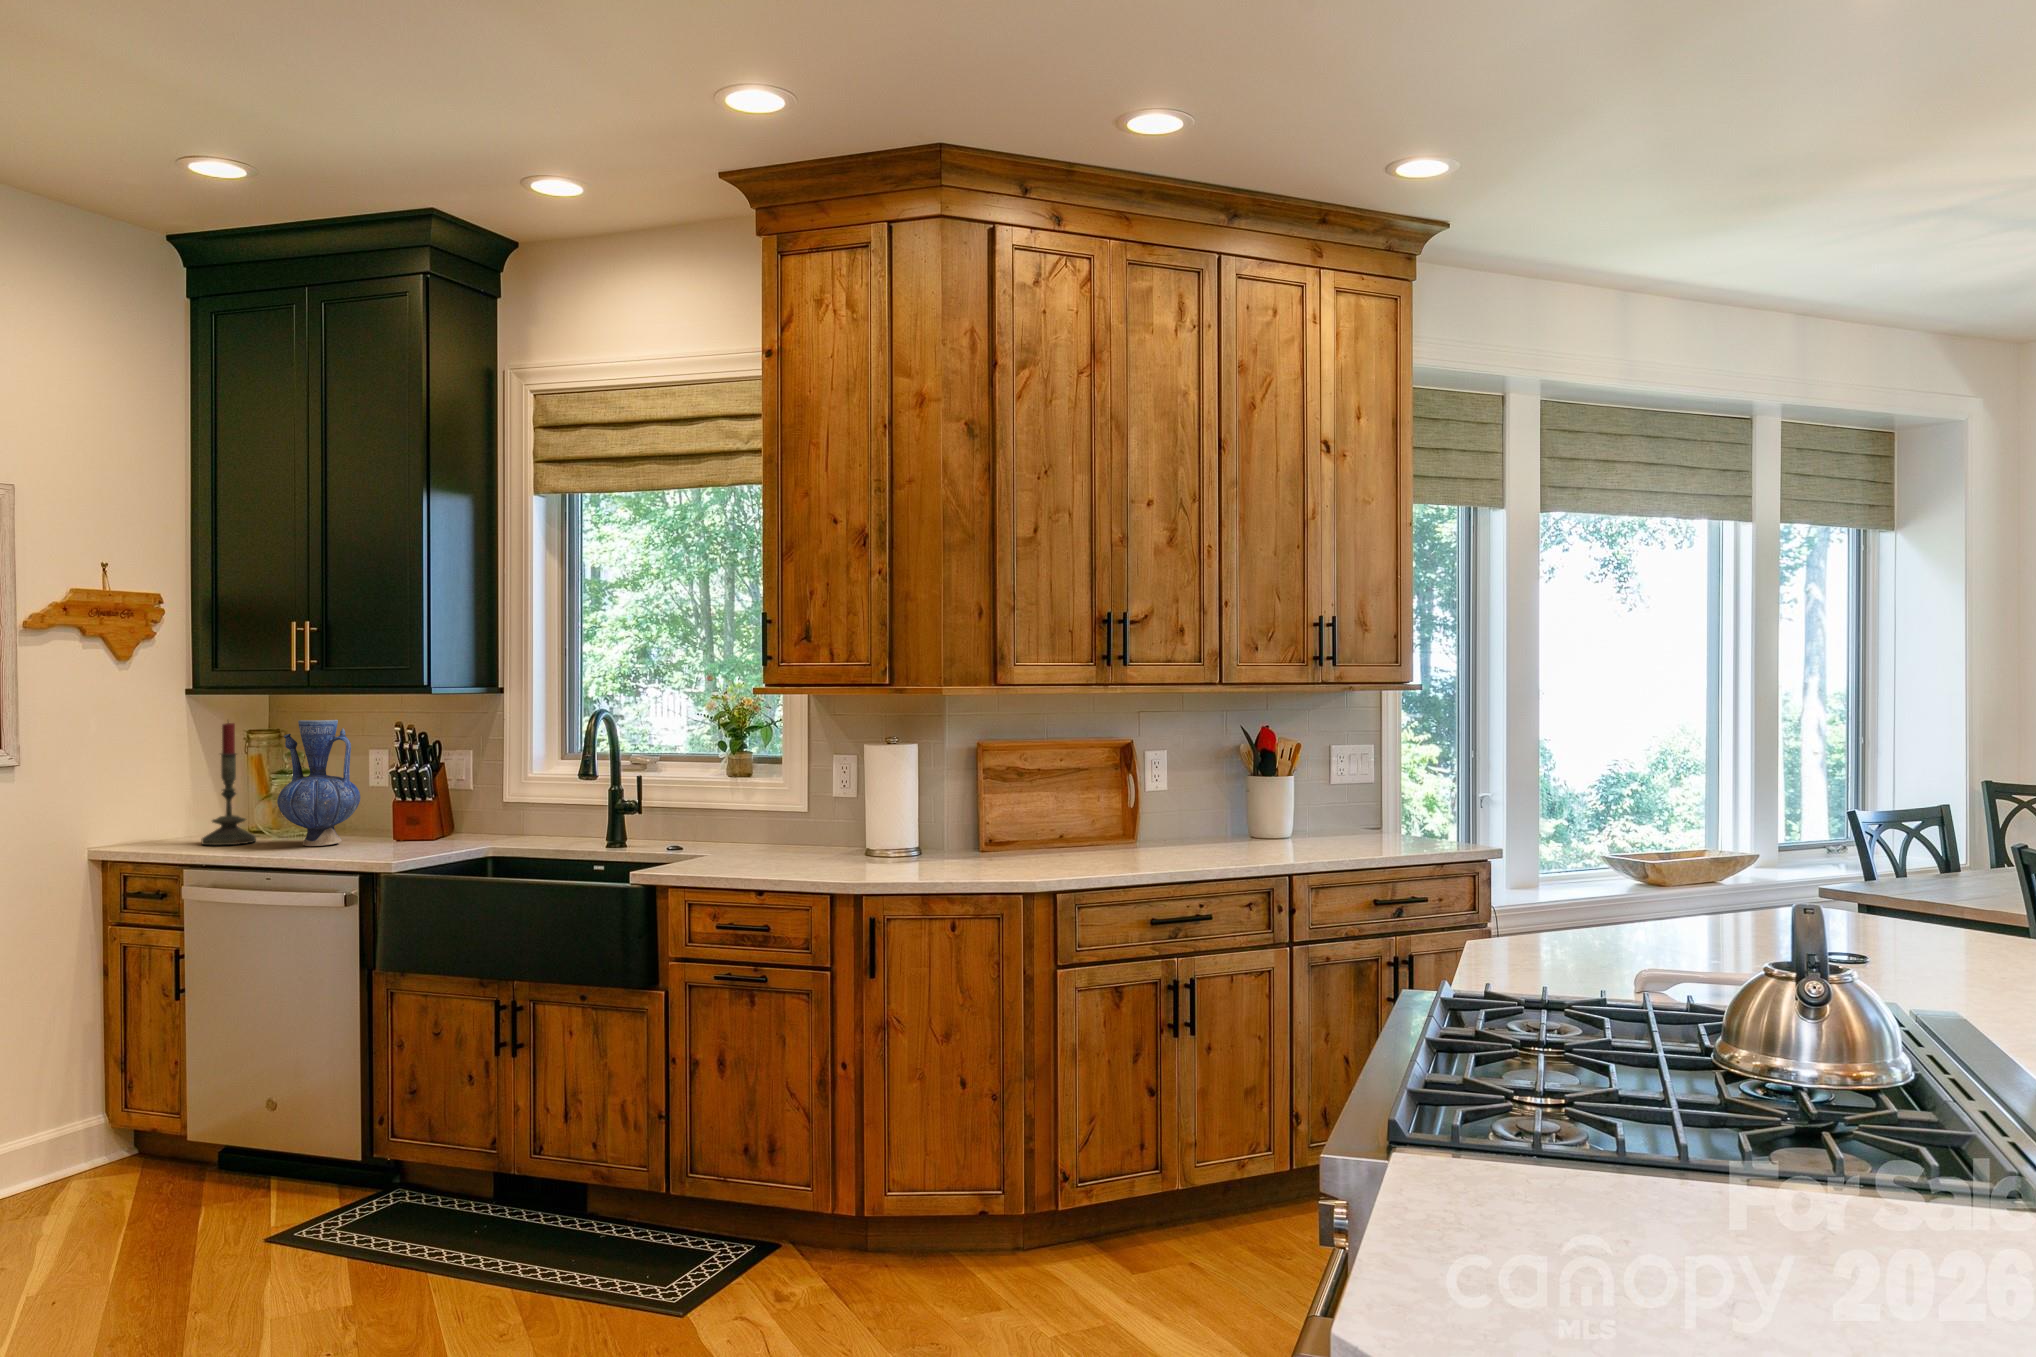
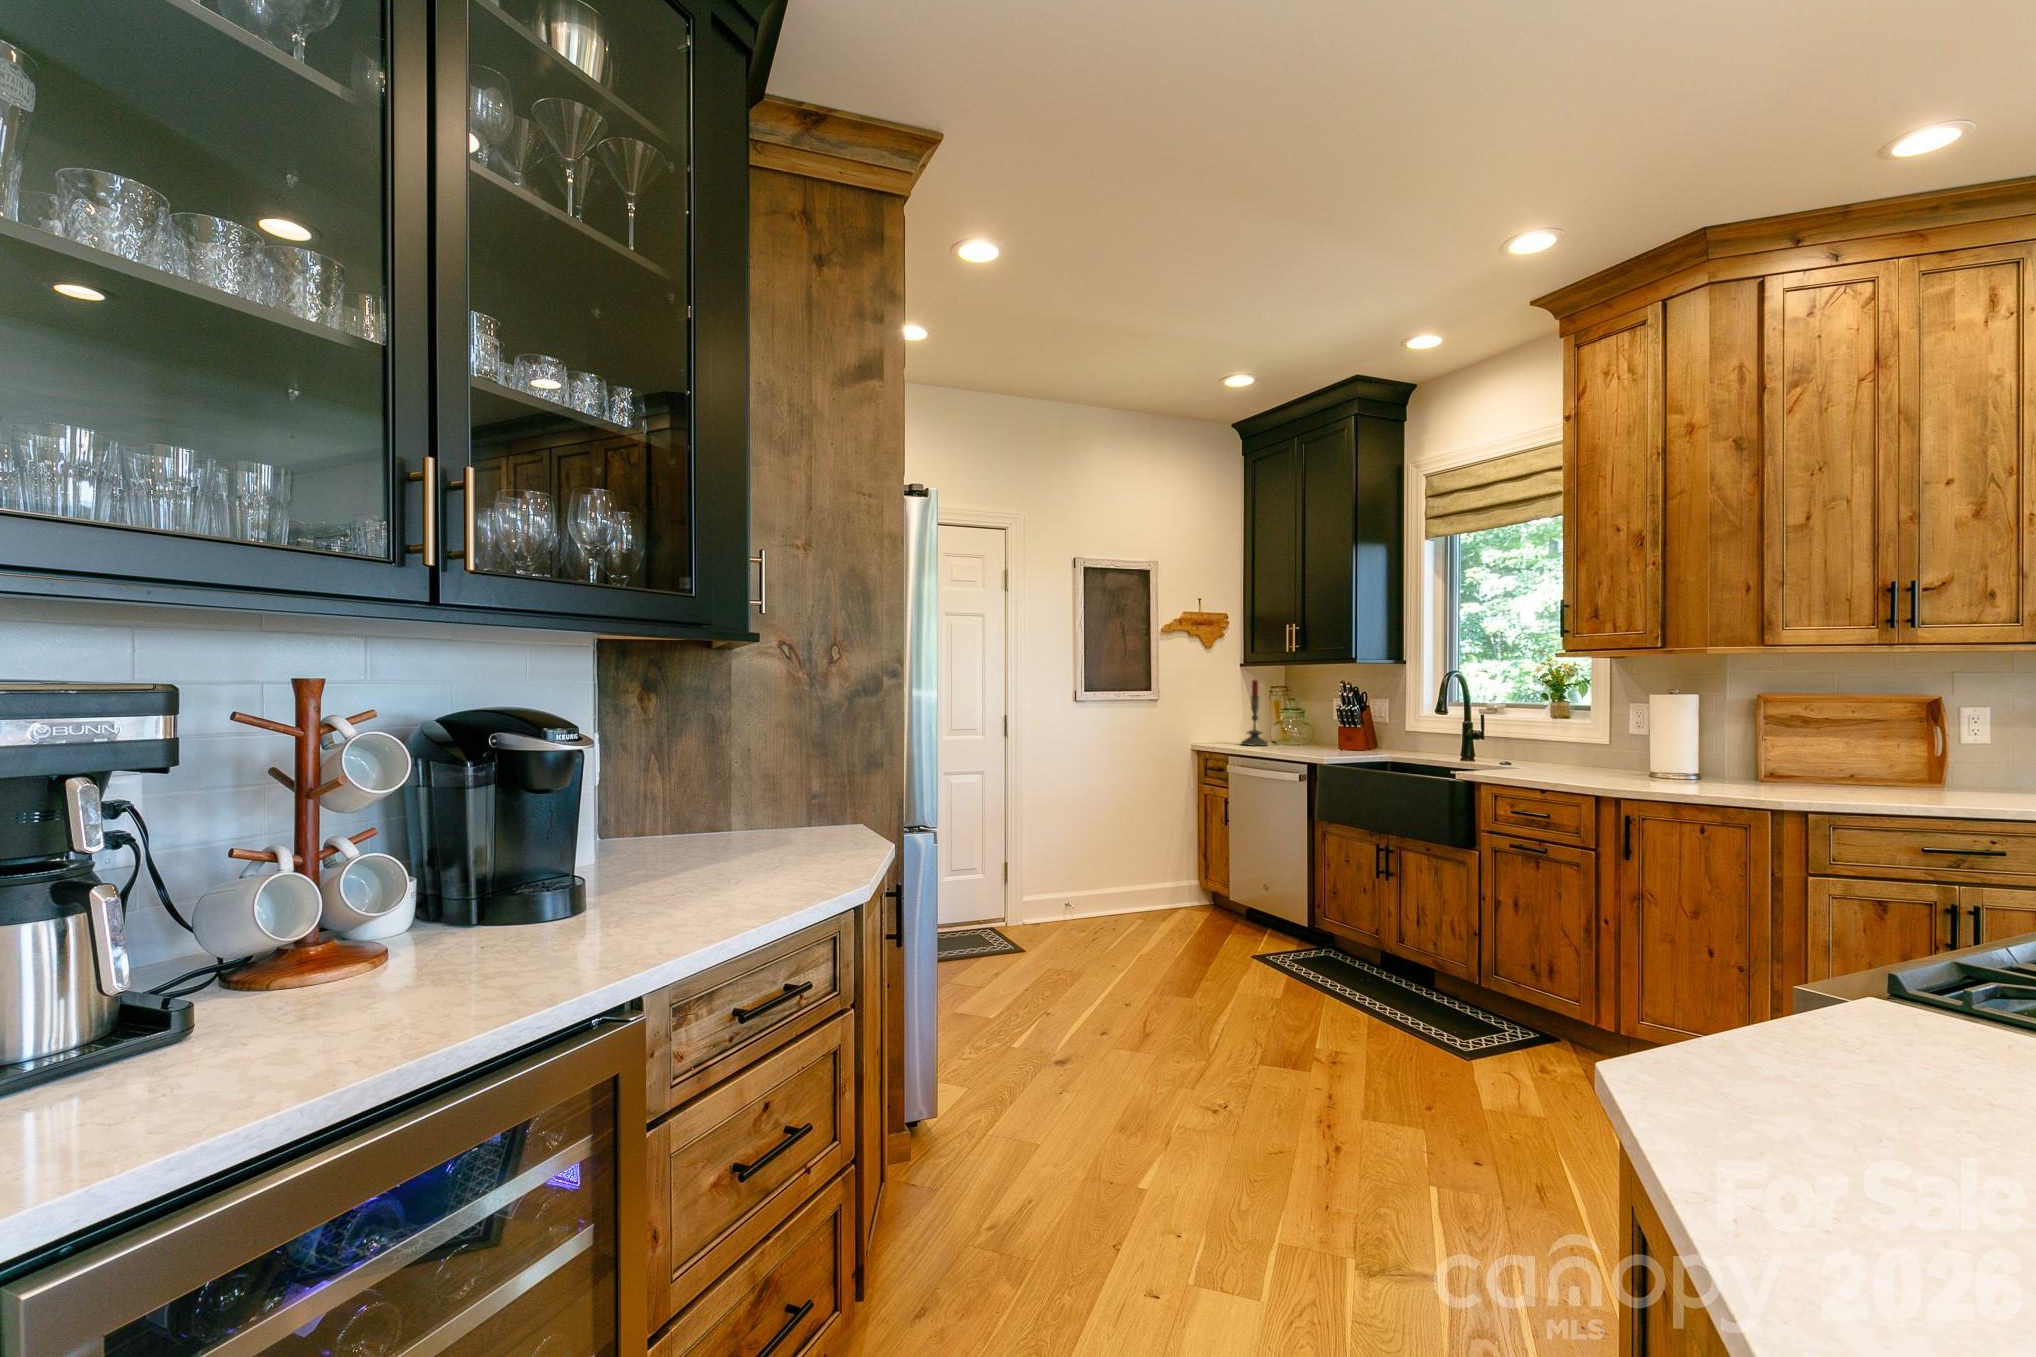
vase: present [277,720,360,846] -> none [1276,678,1320,749]

